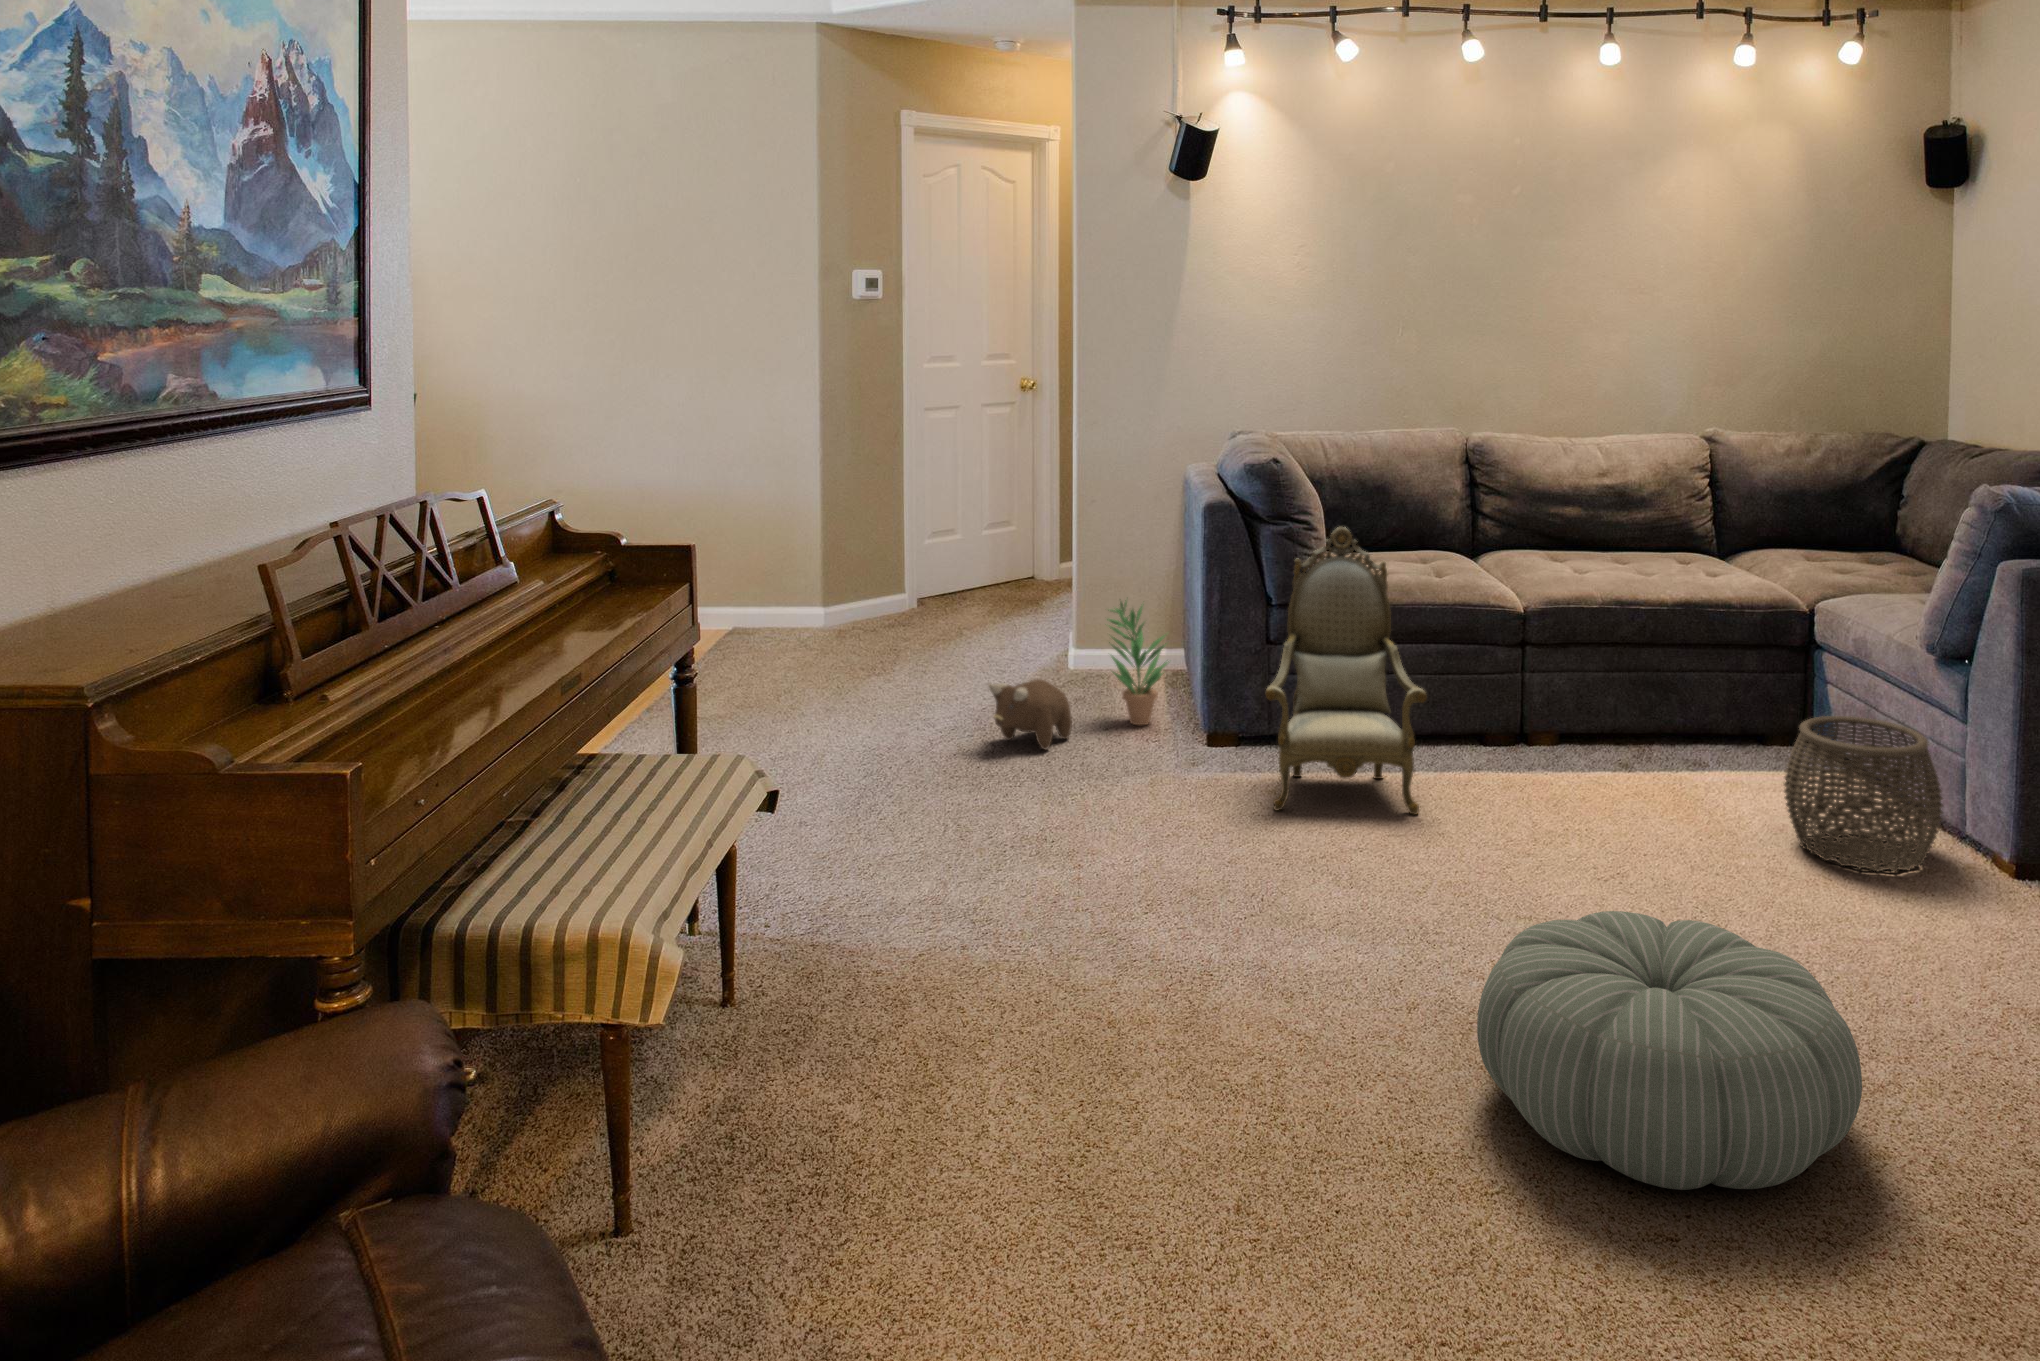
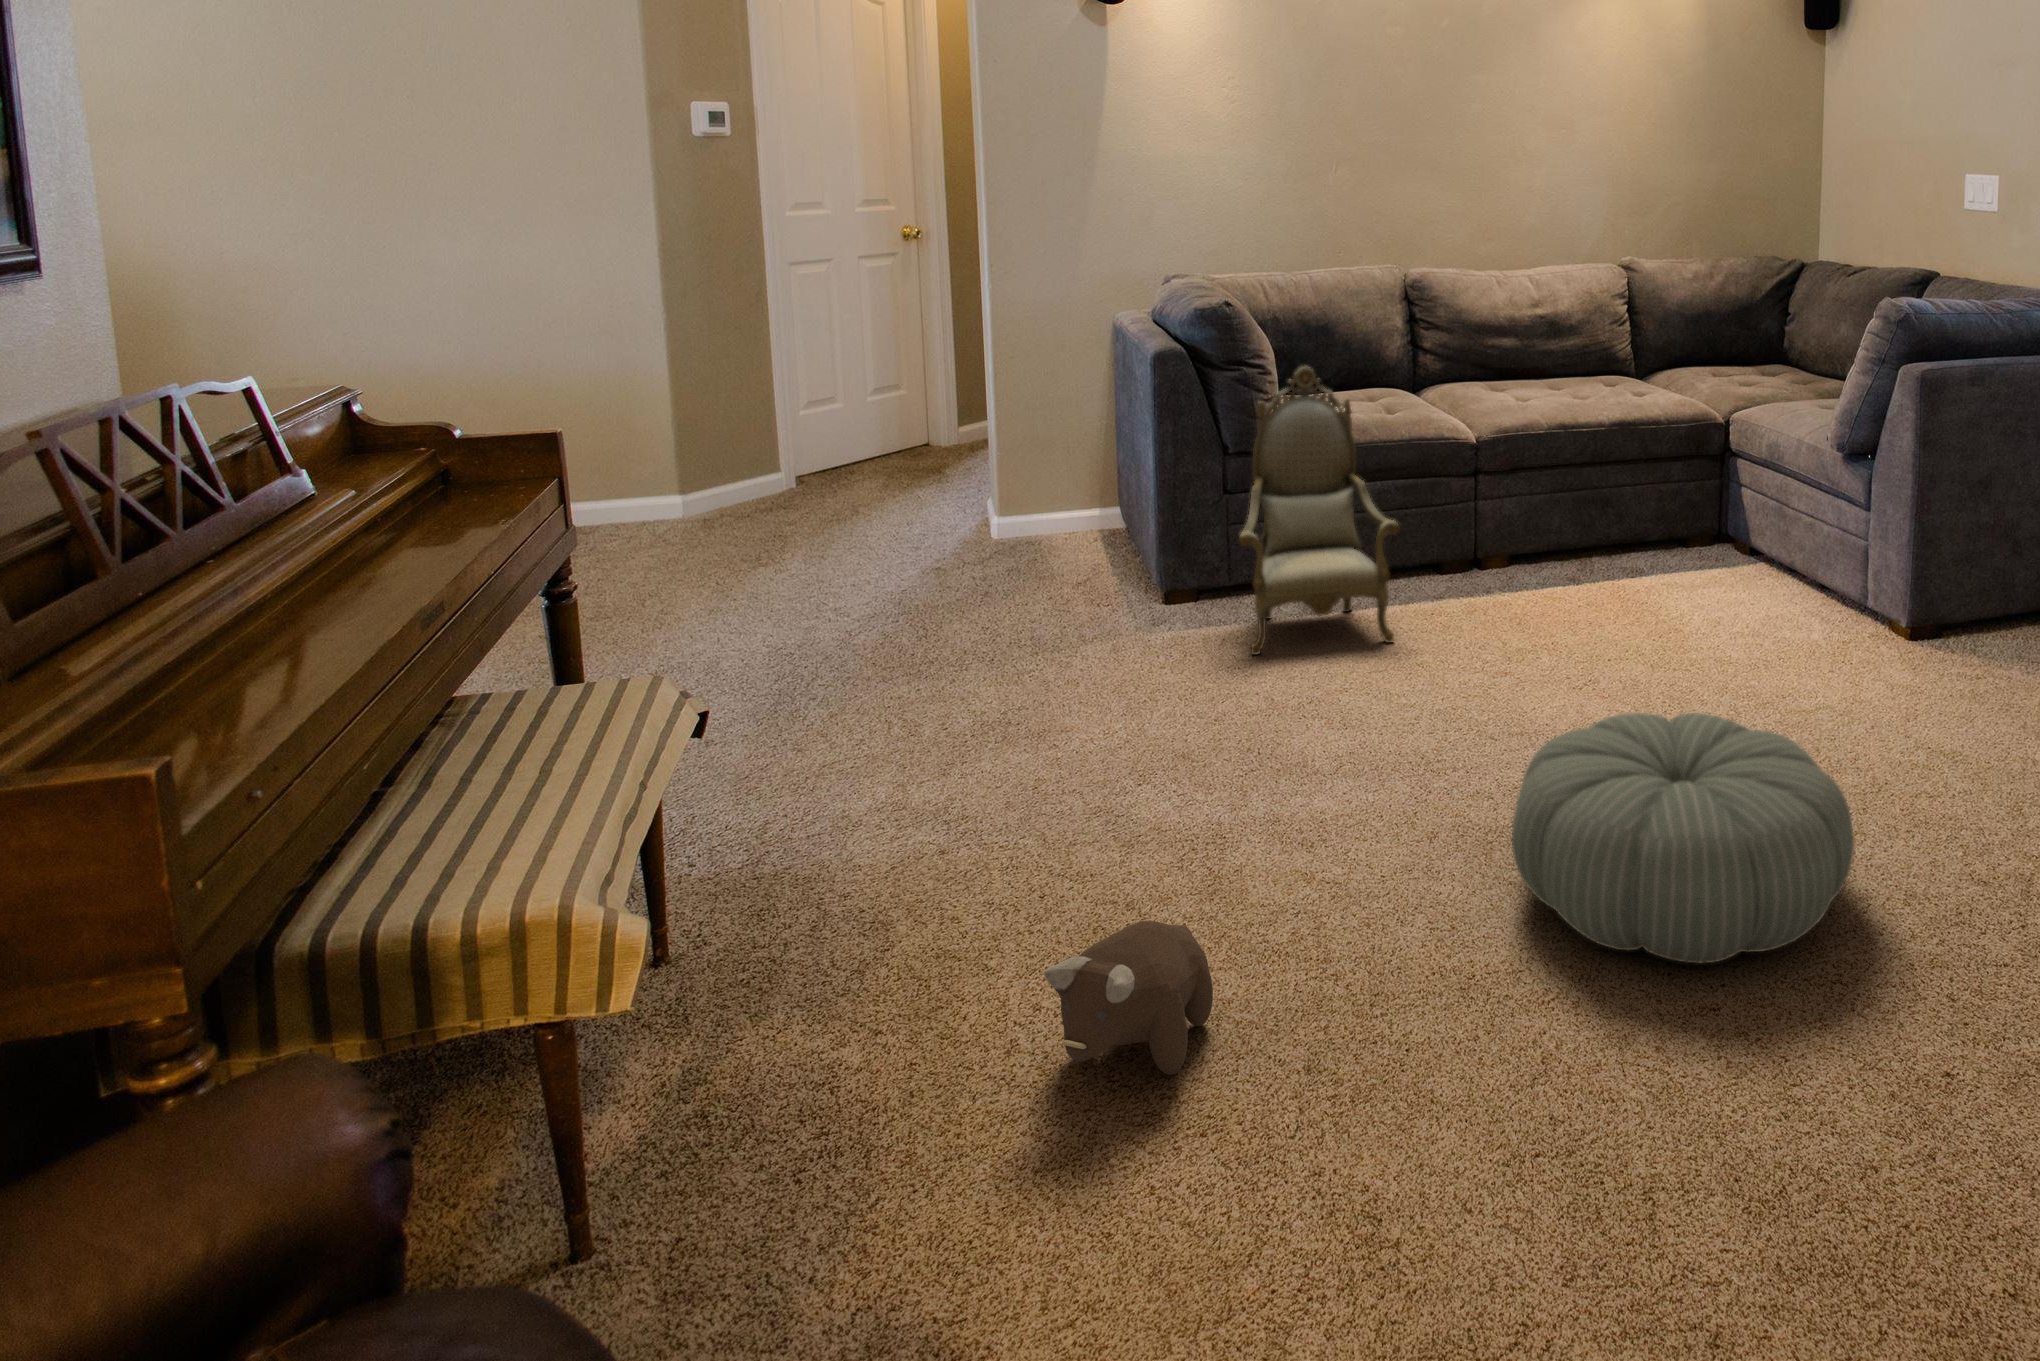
potted plant: present [1107,602,1167,725] -> none [1048,451,1124,584]
plush toy: present [989,680,1072,749] -> present [1045,920,1213,1075]
woven basket: present [1784,716,1943,872] -> none [1720,511,1852,645]

